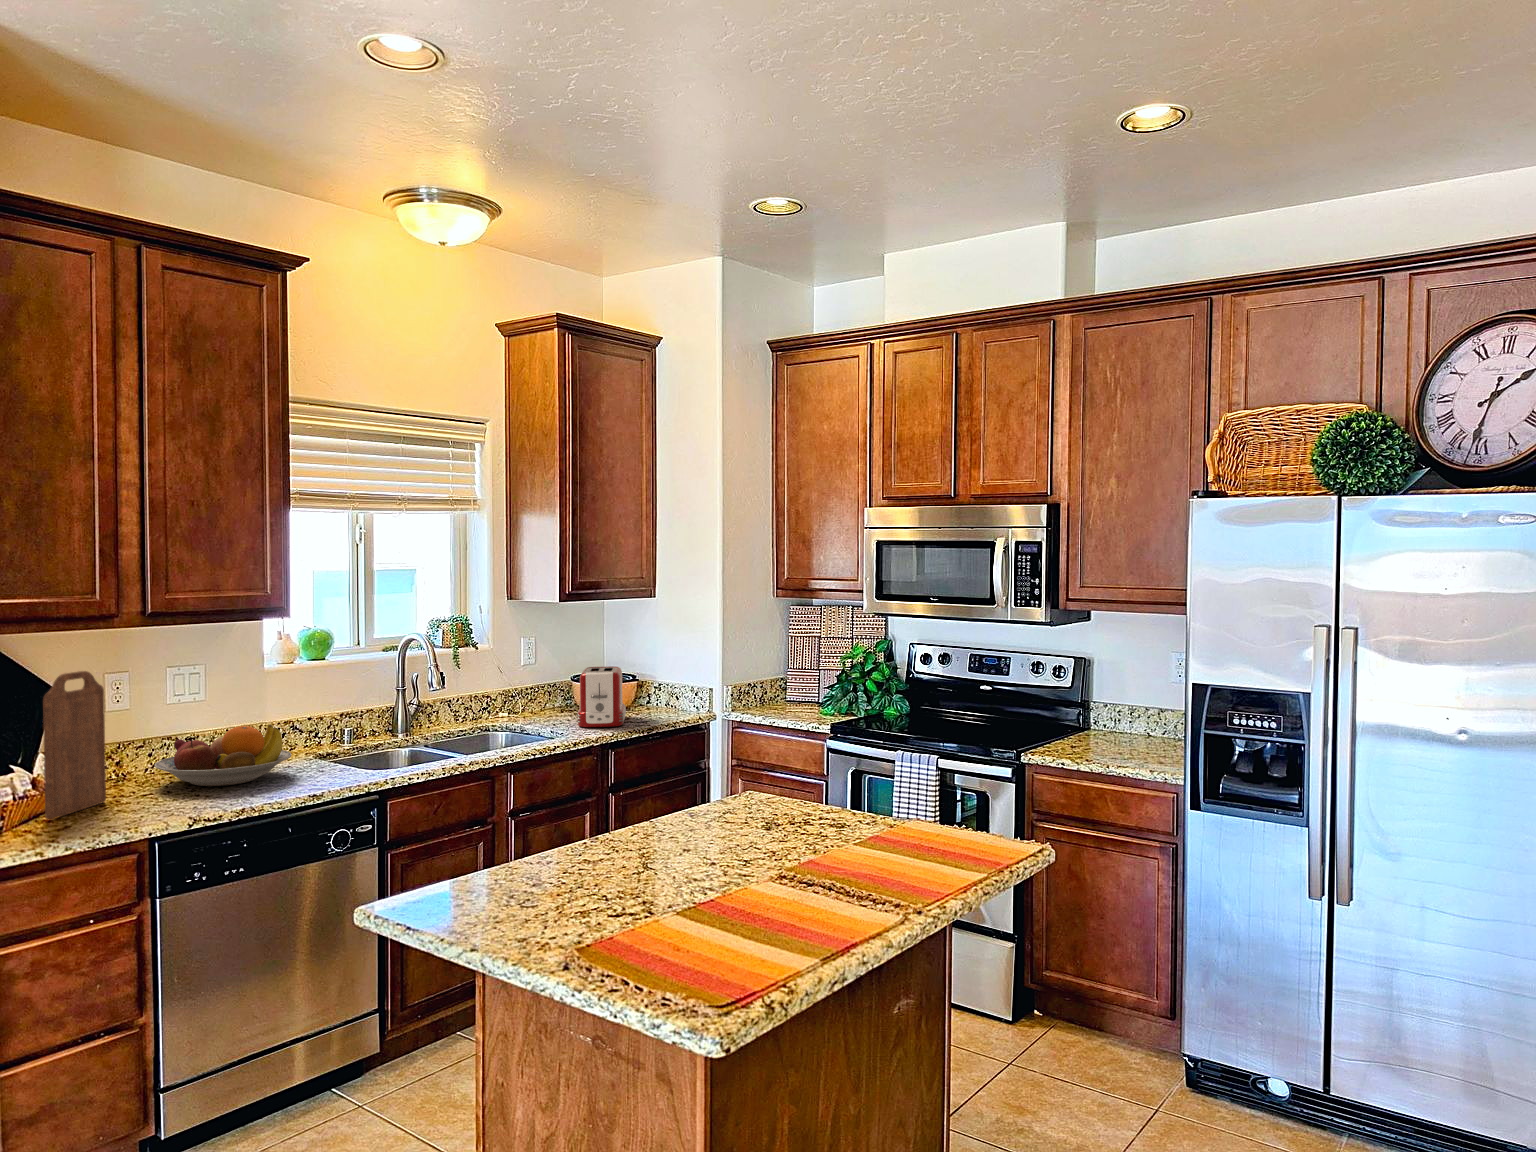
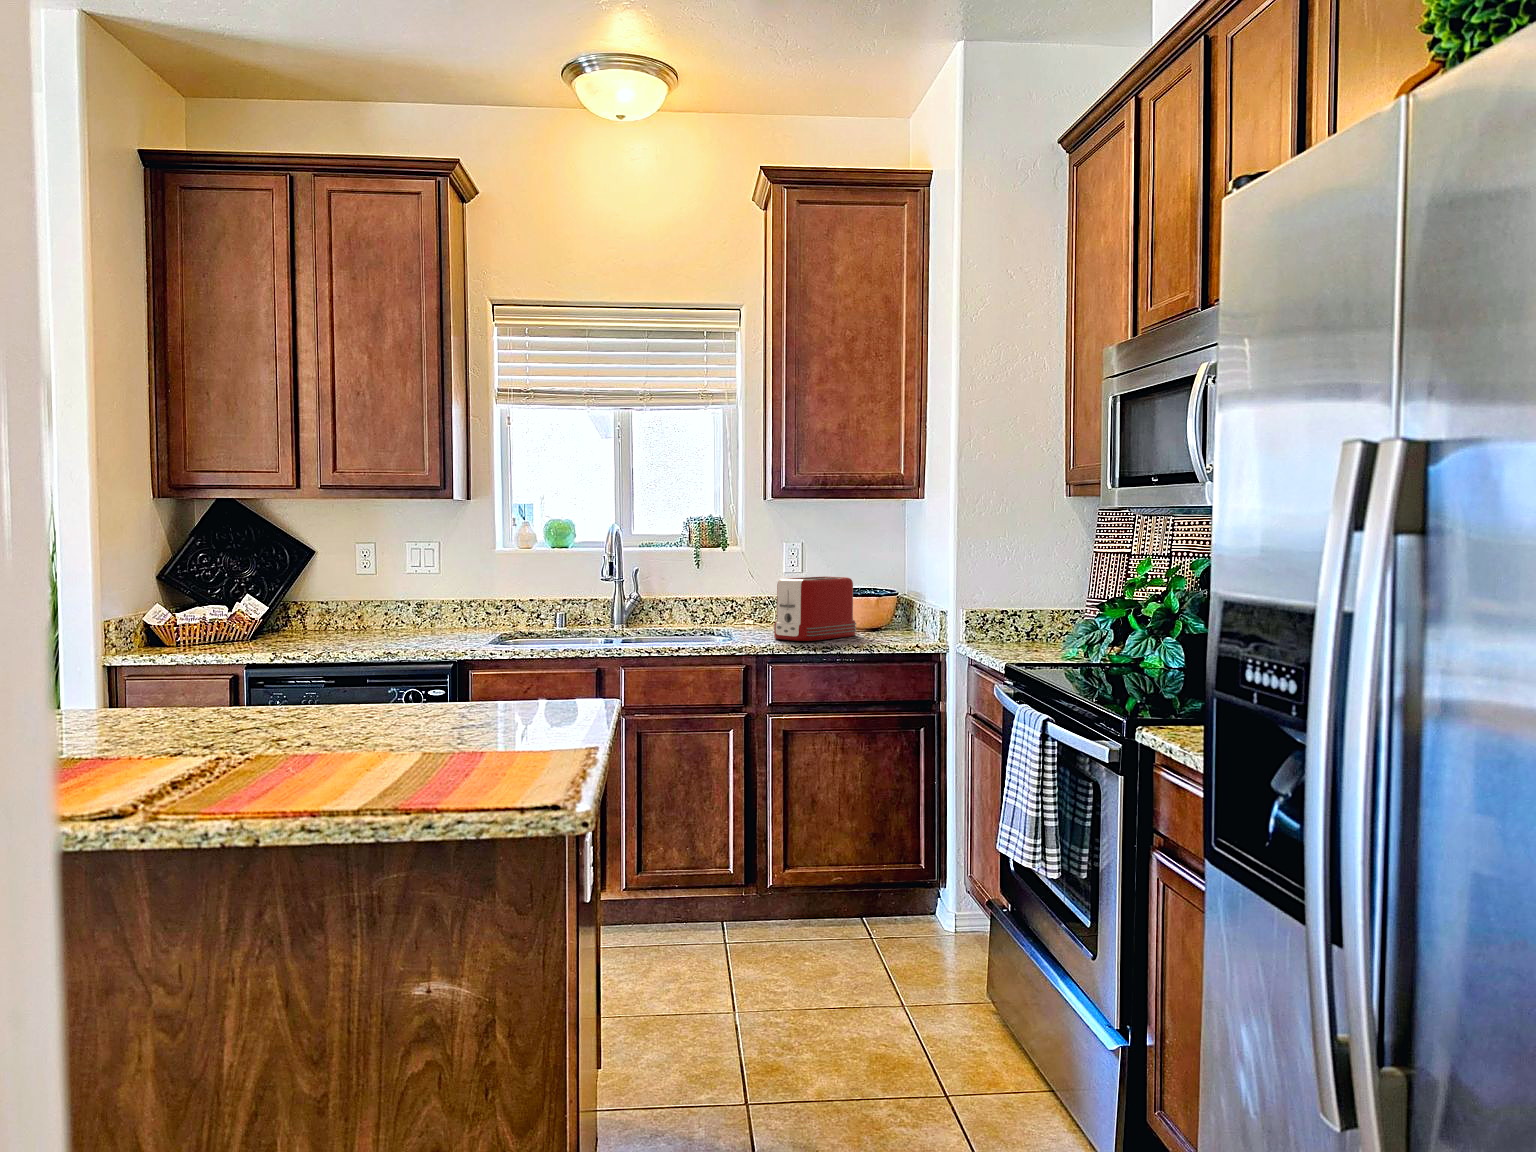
cutting board: present [43,671,106,820] -> none [227,533,297,644]
fruit bowl: present [155,725,291,786] -> none [340,593,451,641]

